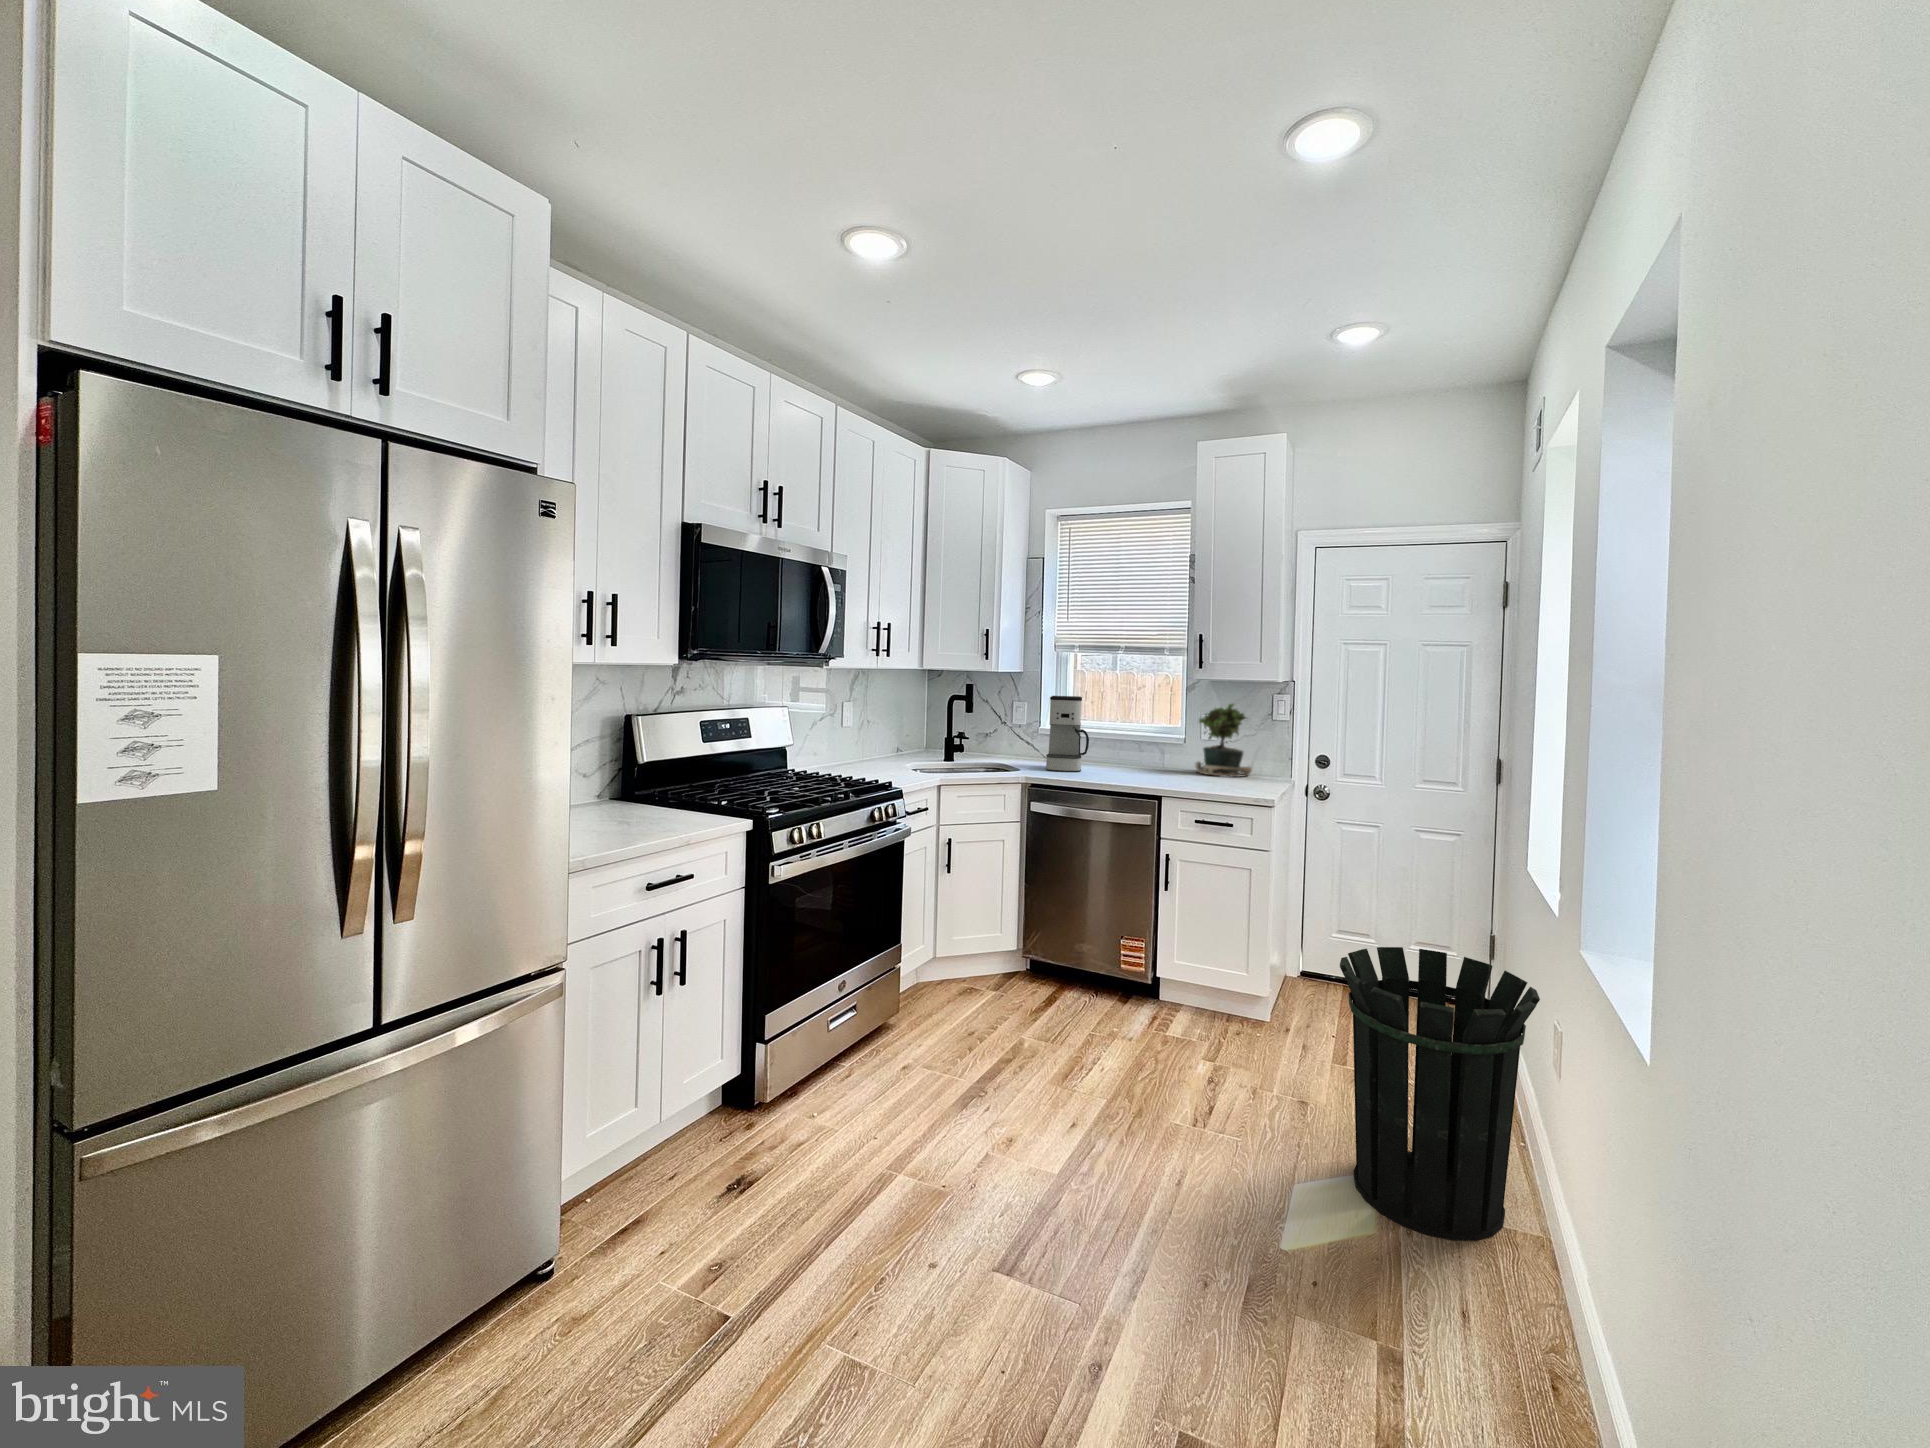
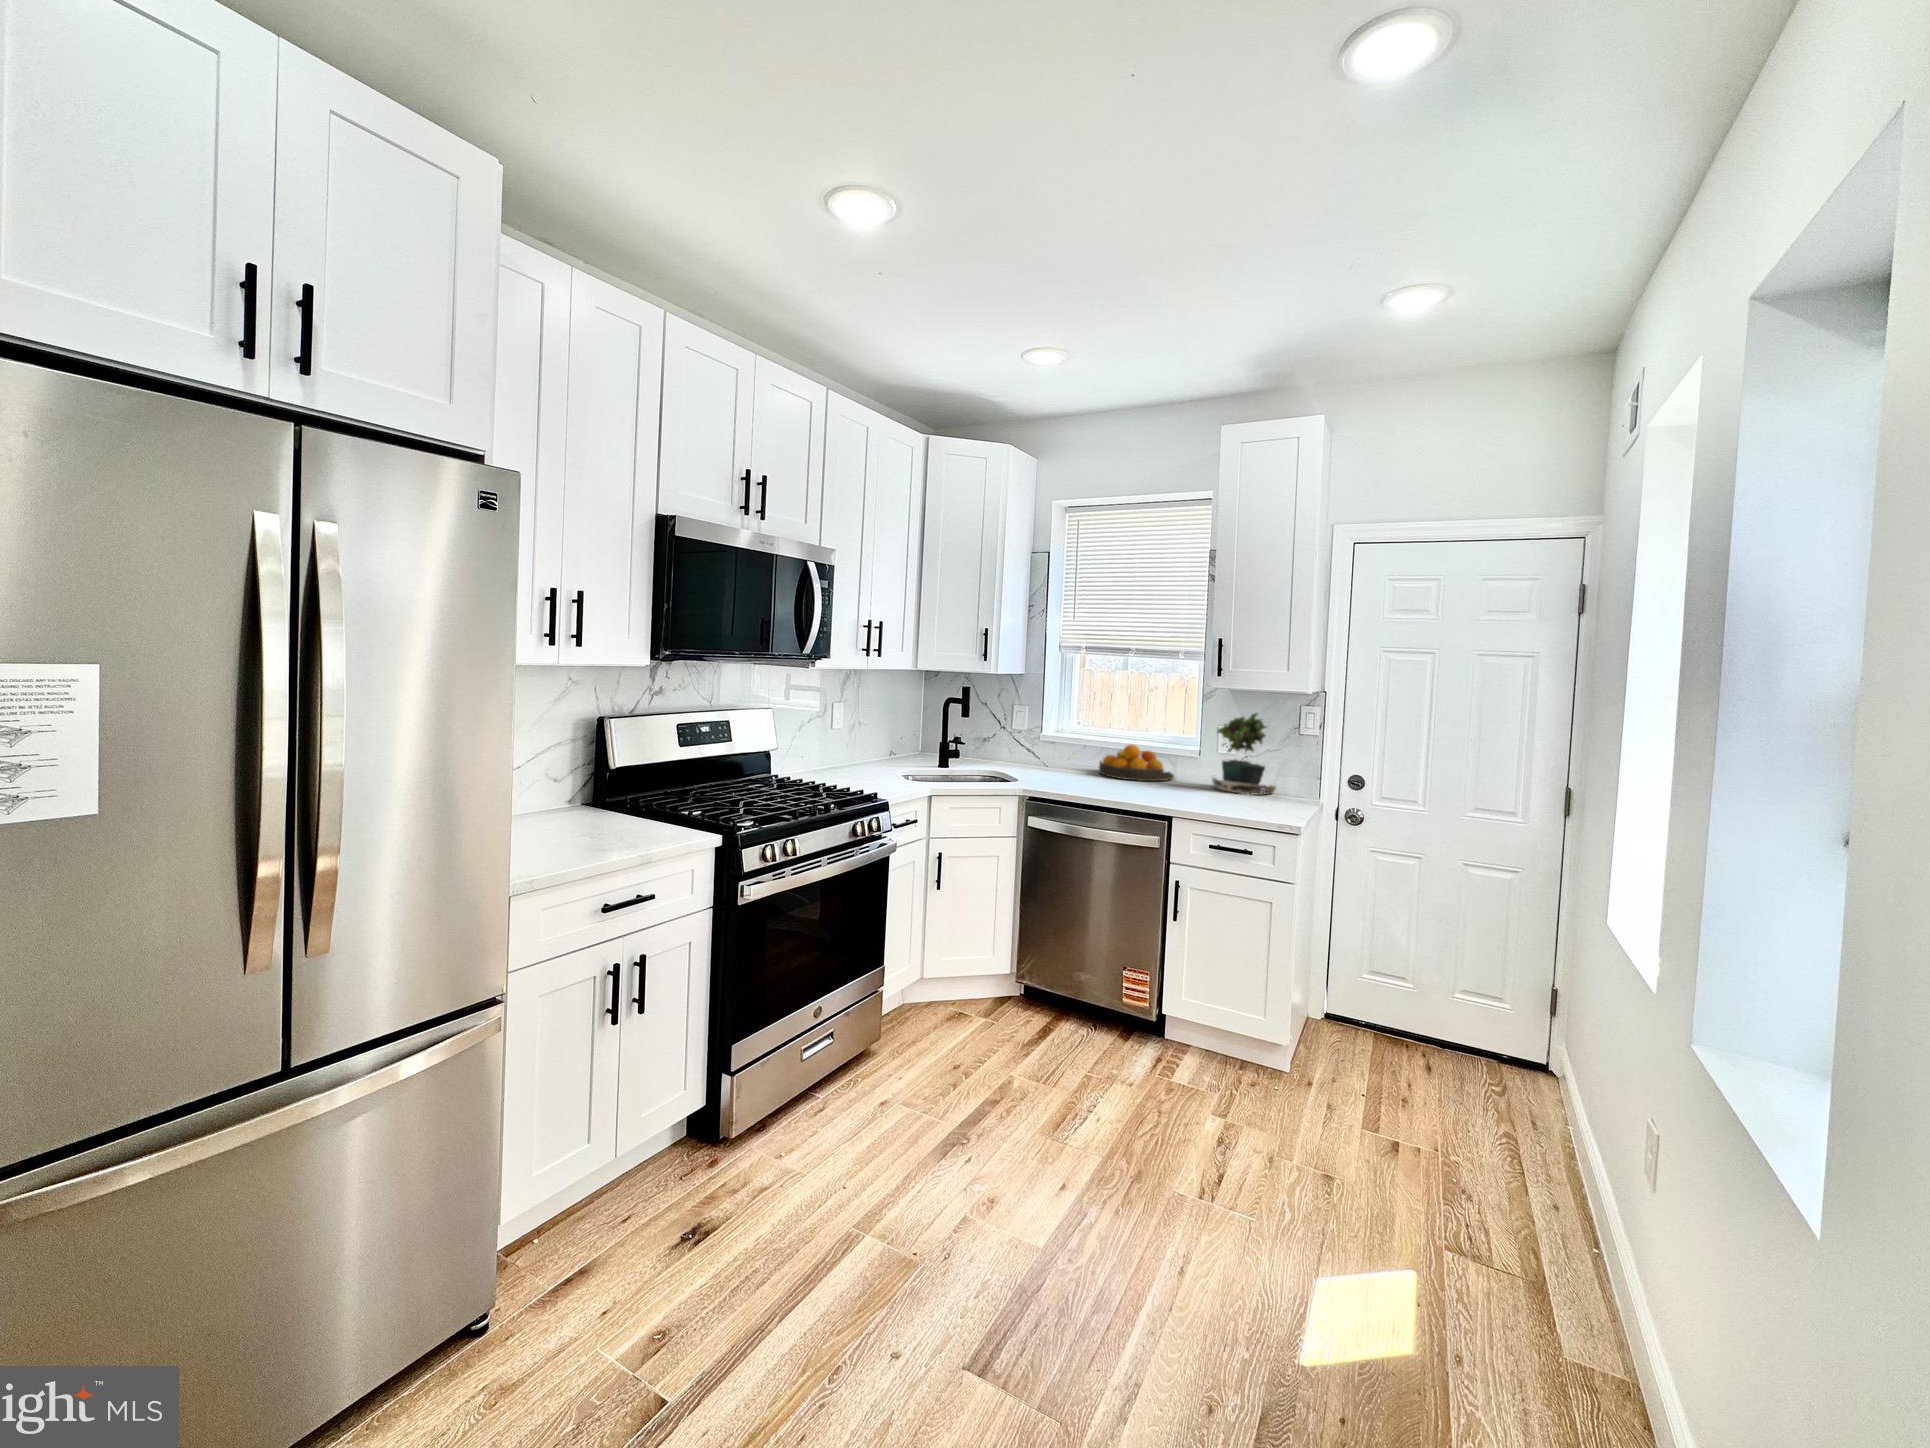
coffee maker: present [1046,696,1089,772] -> none [1046,699,1094,784]
fruit bowl: none [1093,733,1161,769] -> present [1099,744,1174,781]
waste bin: present [1340,947,1540,1241] -> none [1378,1011,1631,1376]

